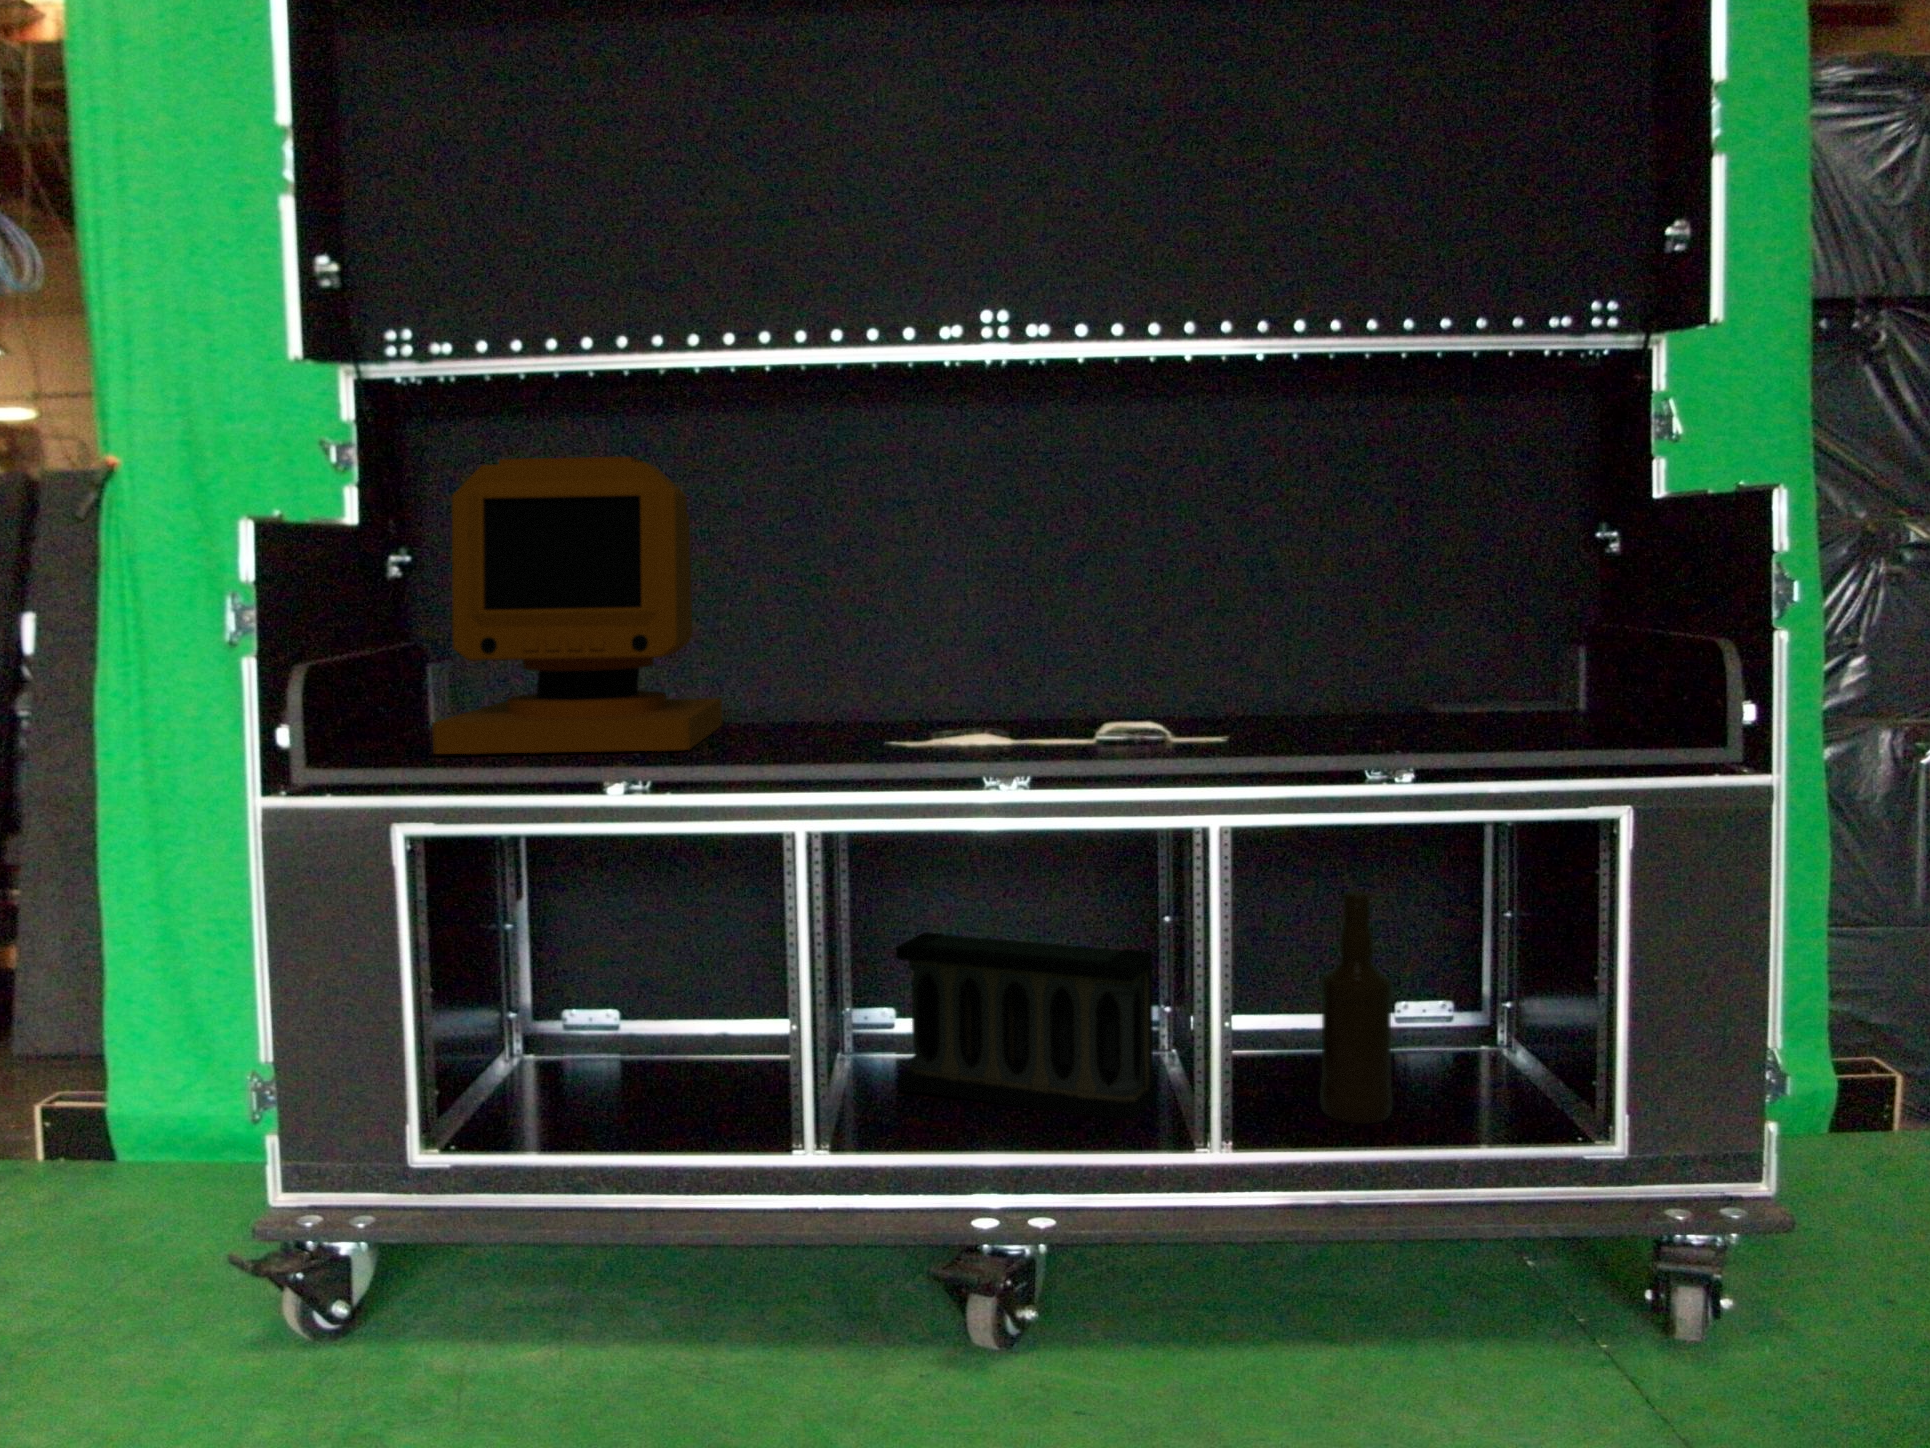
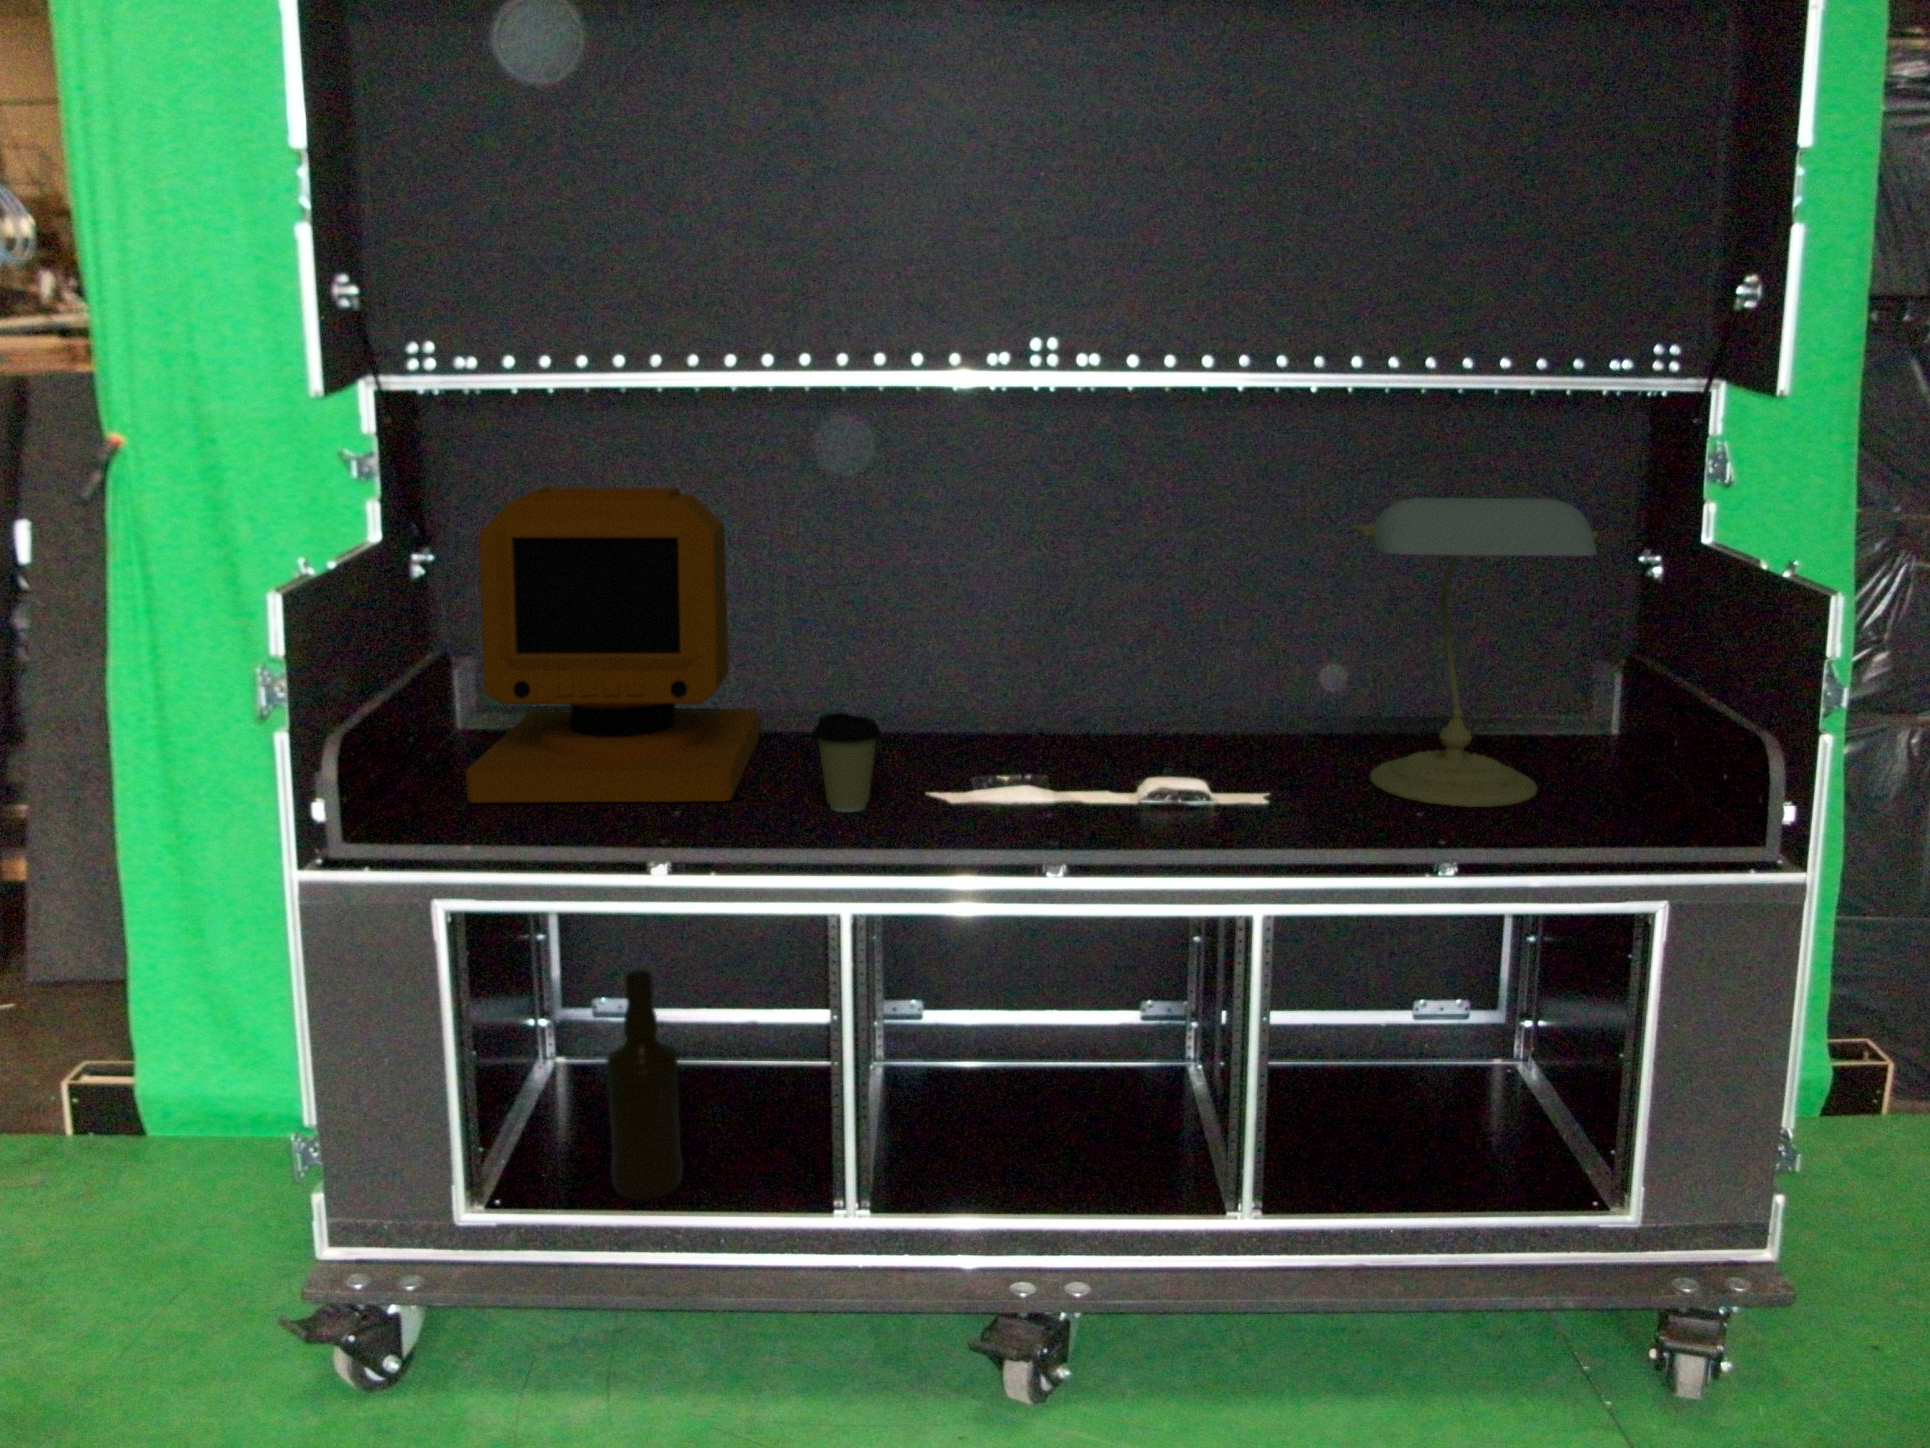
desk lamp: none [1298,433,1543,740] -> present [1353,498,1599,807]
coffee cup: none [768,660,836,753] -> present [813,713,881,812]
bottle: present [1320,891,1392,1124] -> present [607,970,683,1200]
speaker: present [895,932,1153,1121] -> none [935,953,1187,1157]

